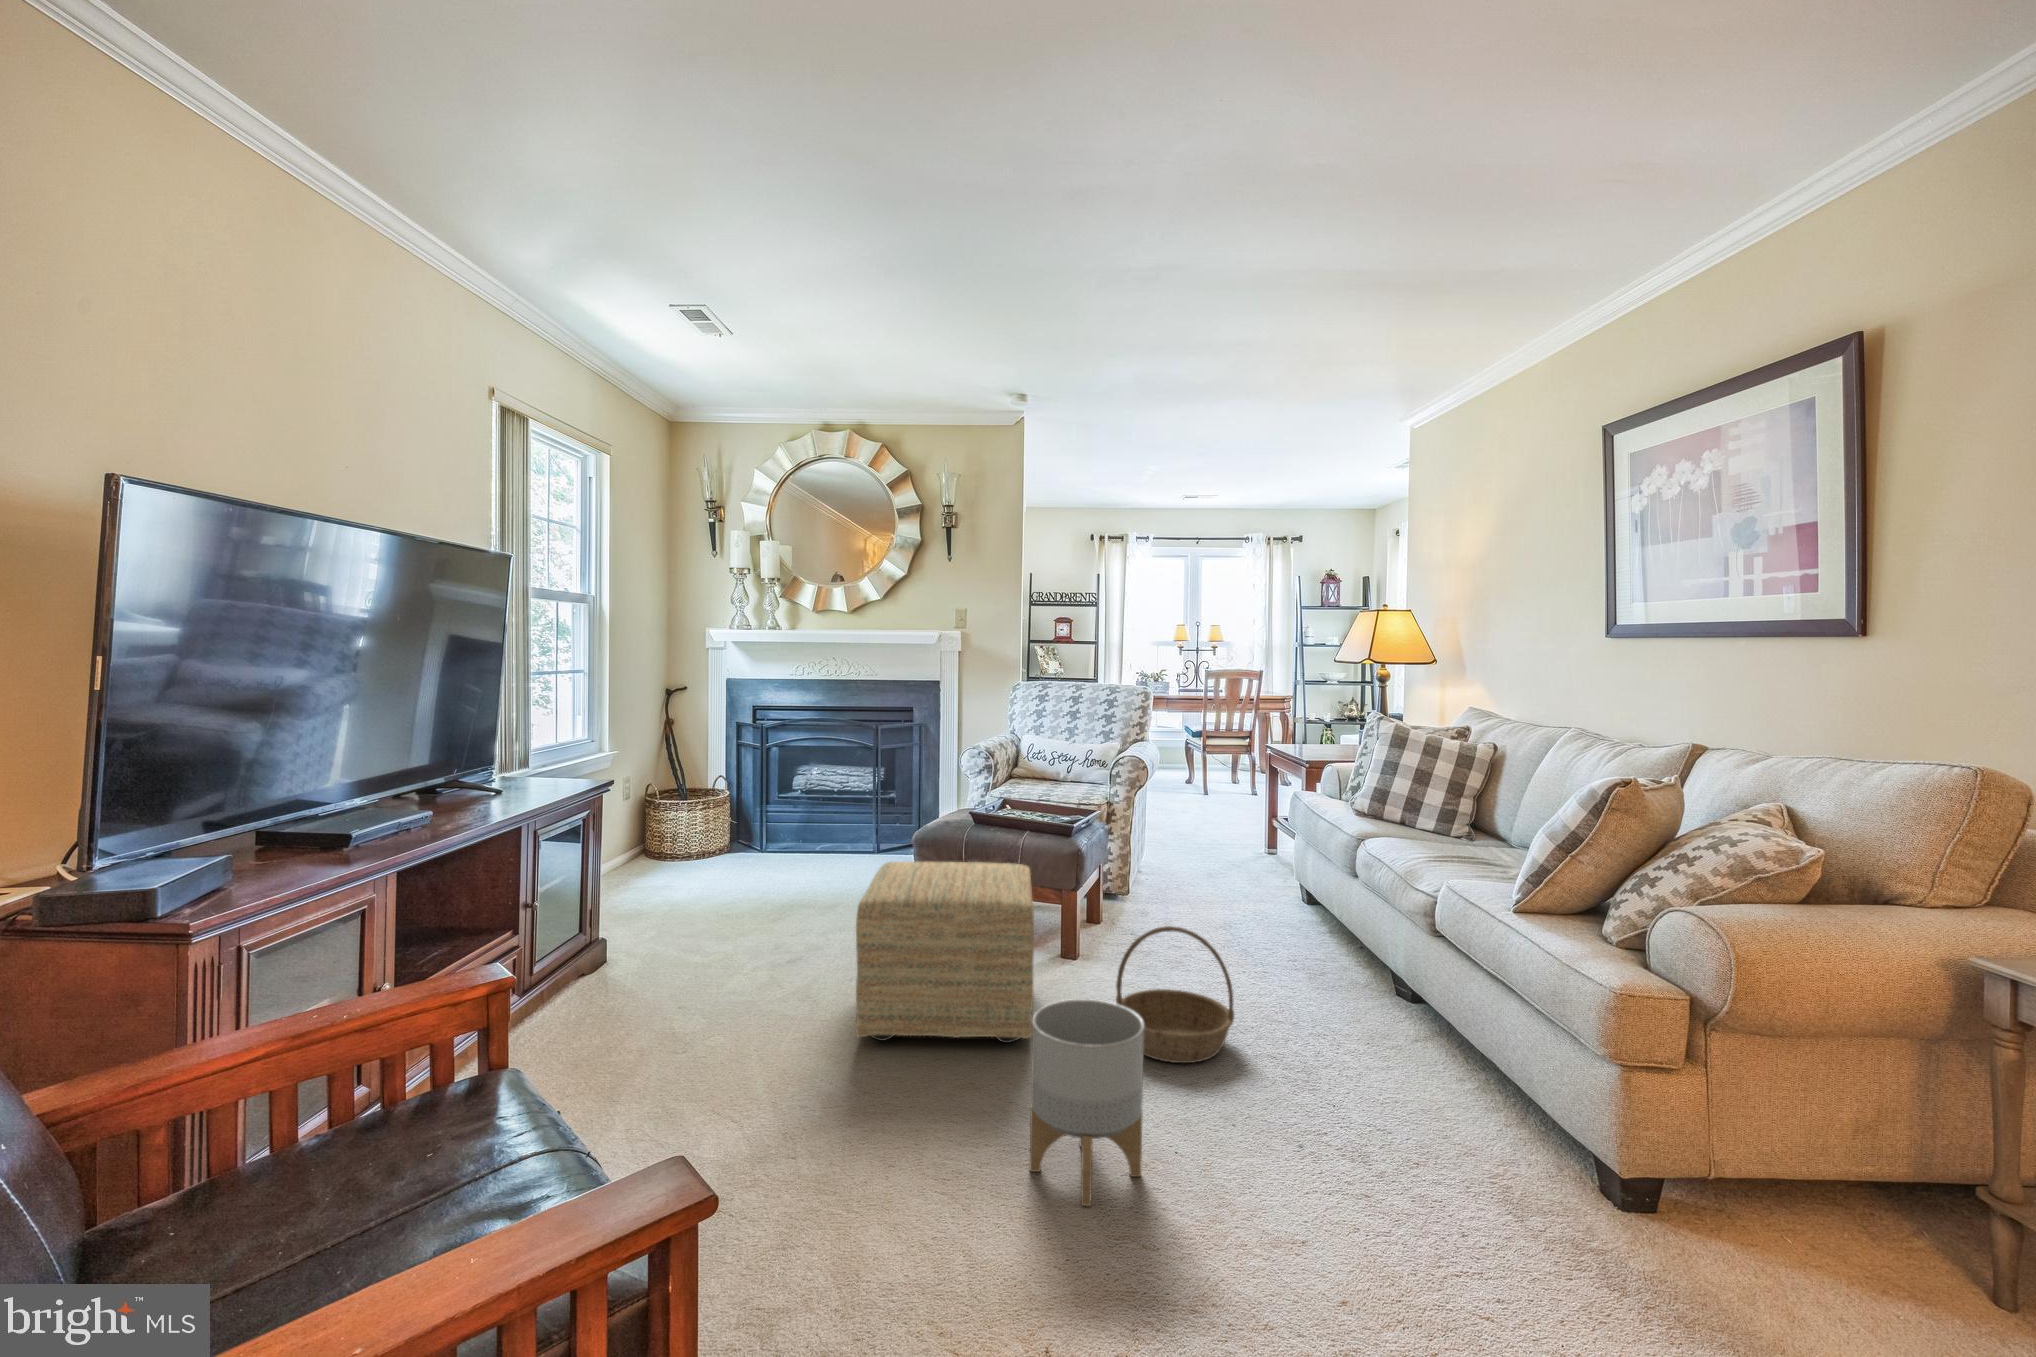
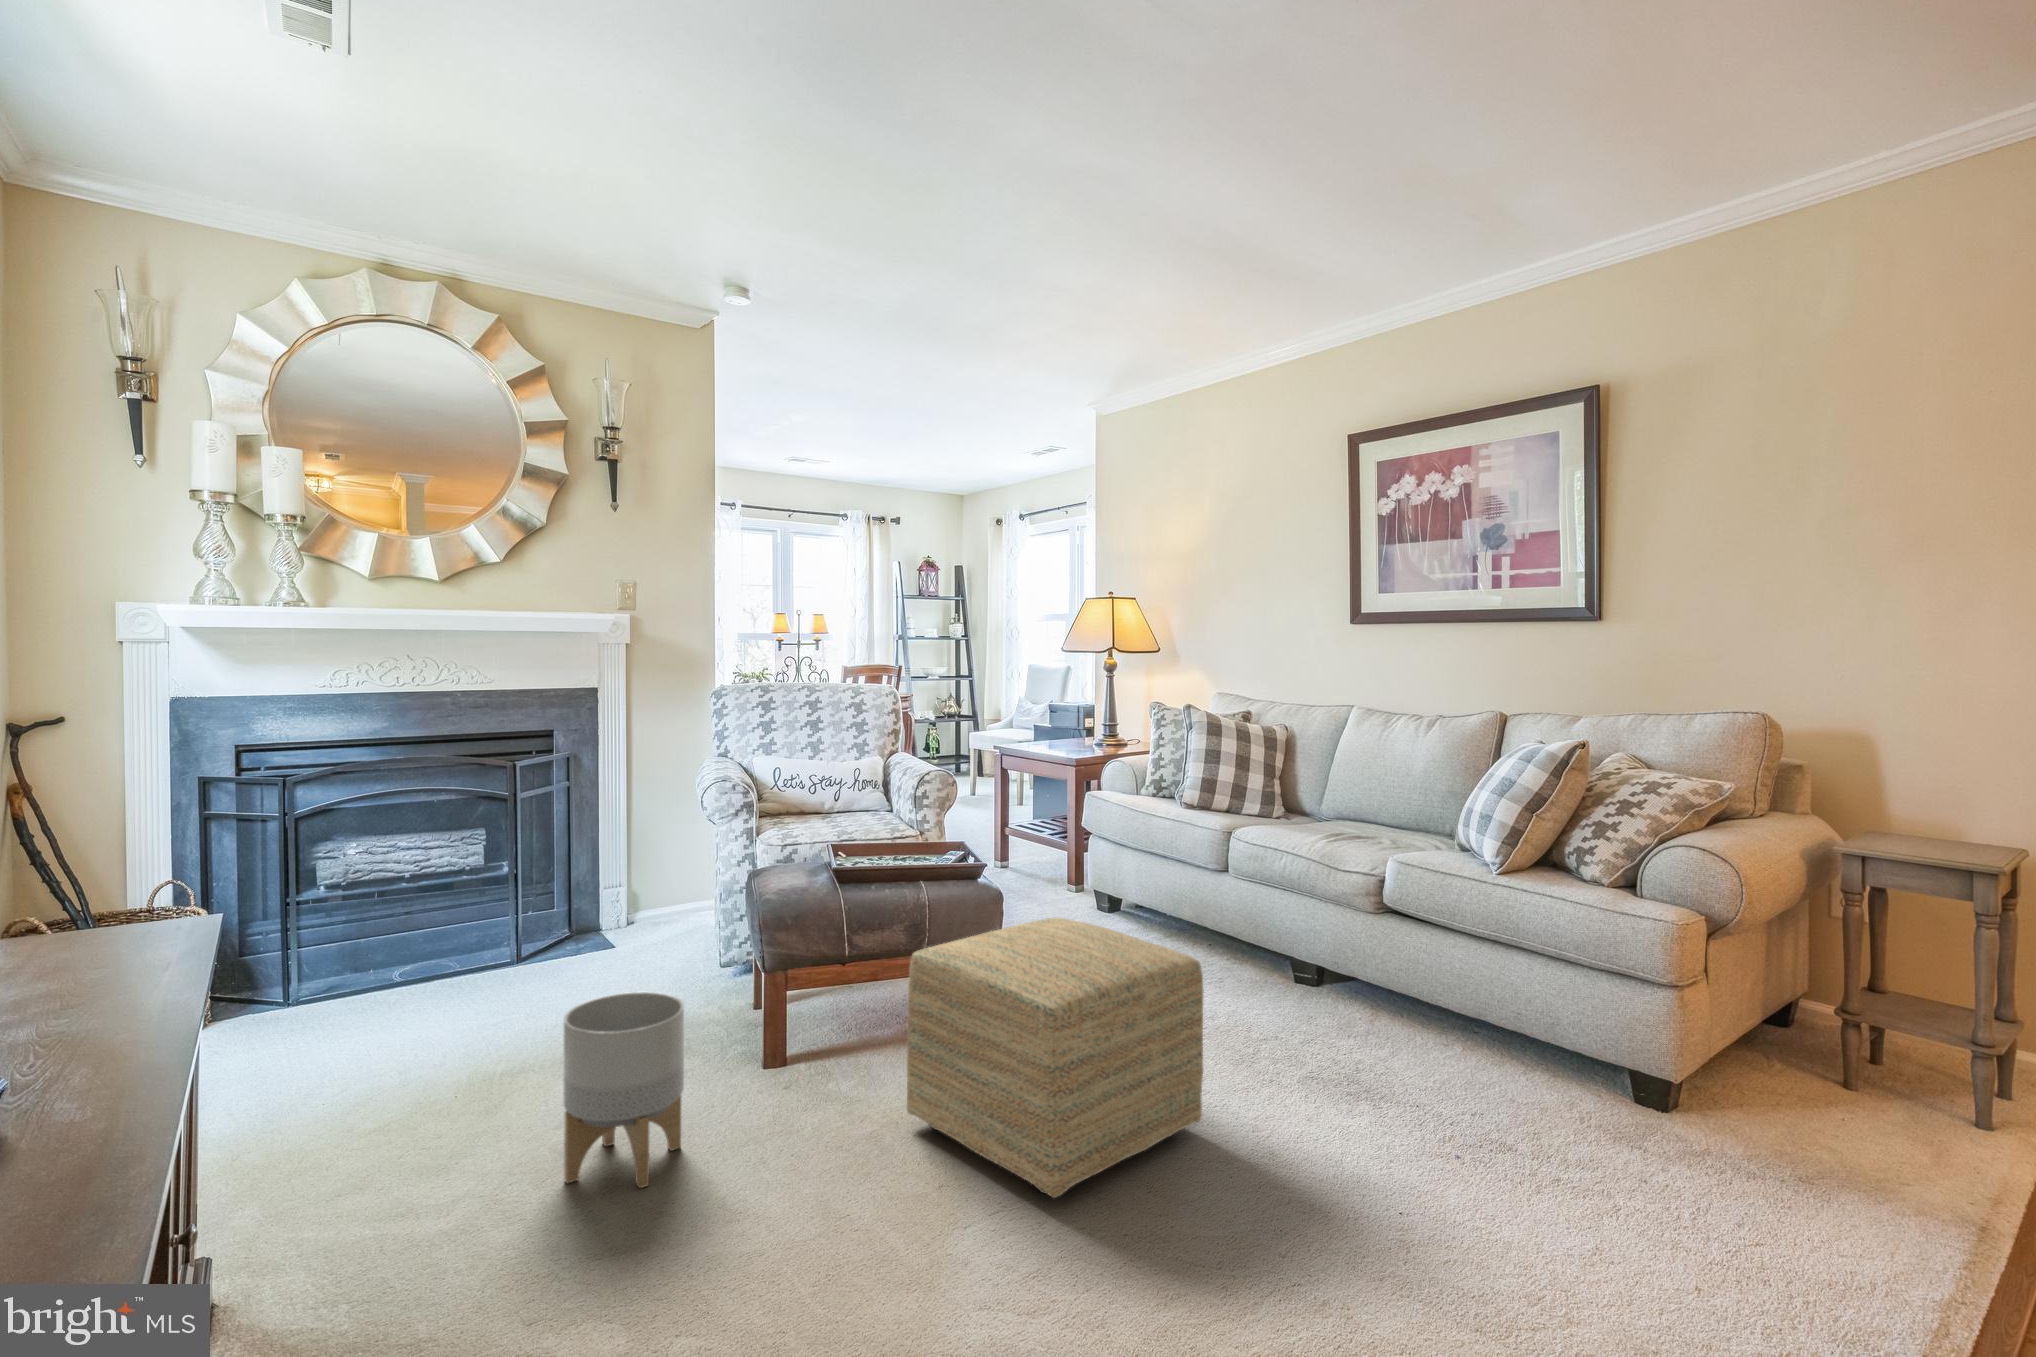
basket: present [1116,926,1234,1063] -> none [1215,948,1344,1096]
planter: present [1030,999,1144,1206] -> present [564,992,684,1189]

